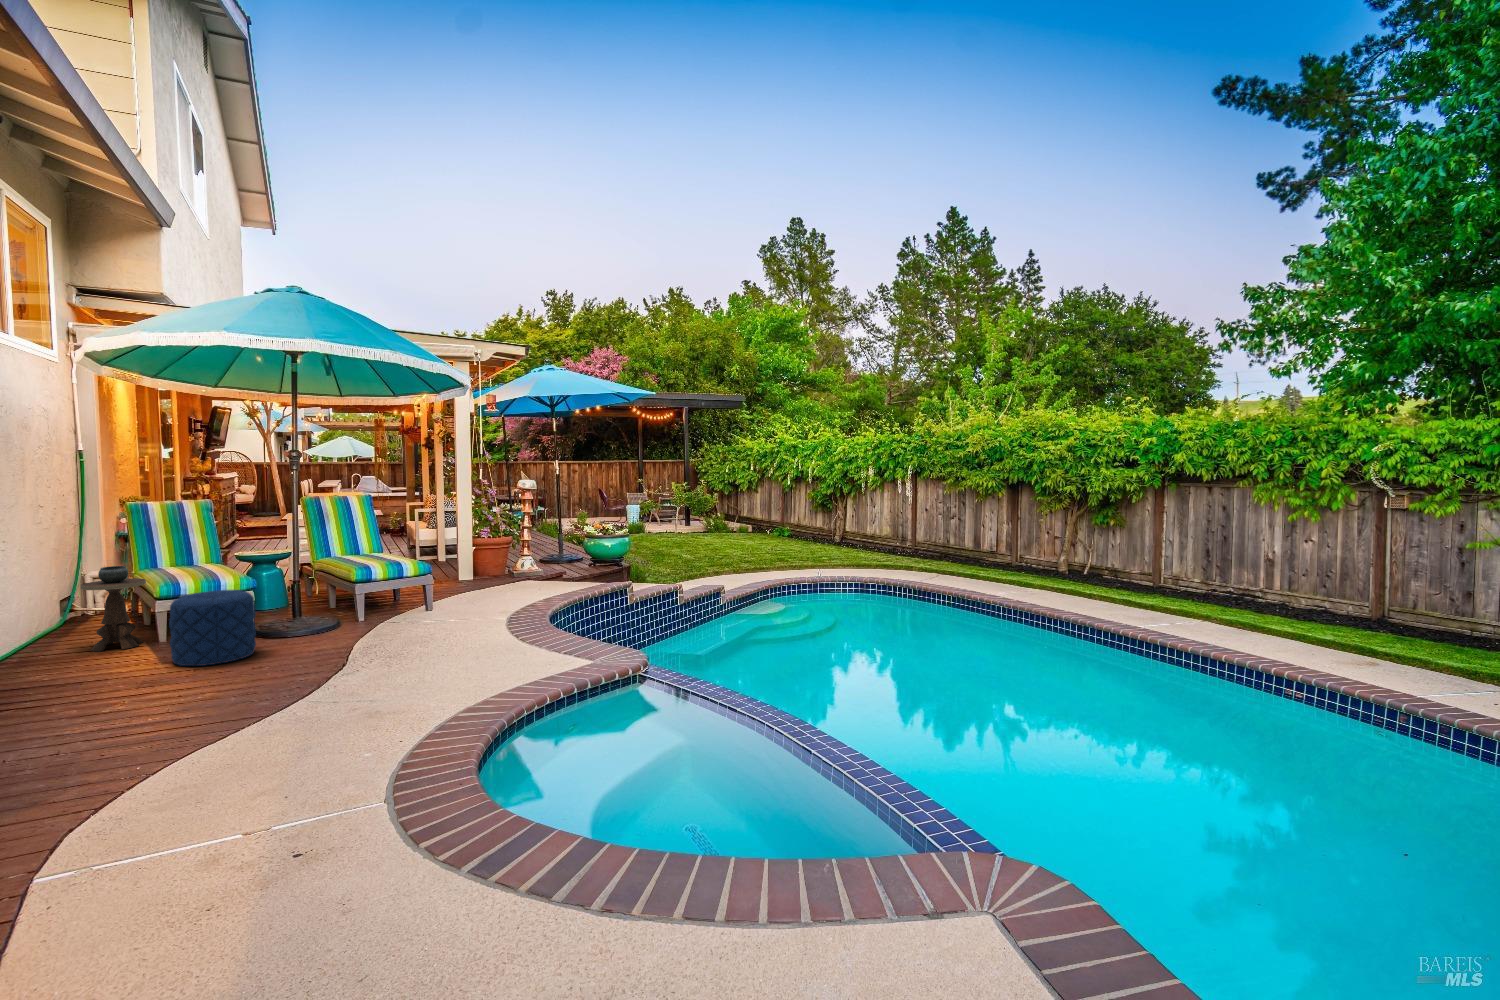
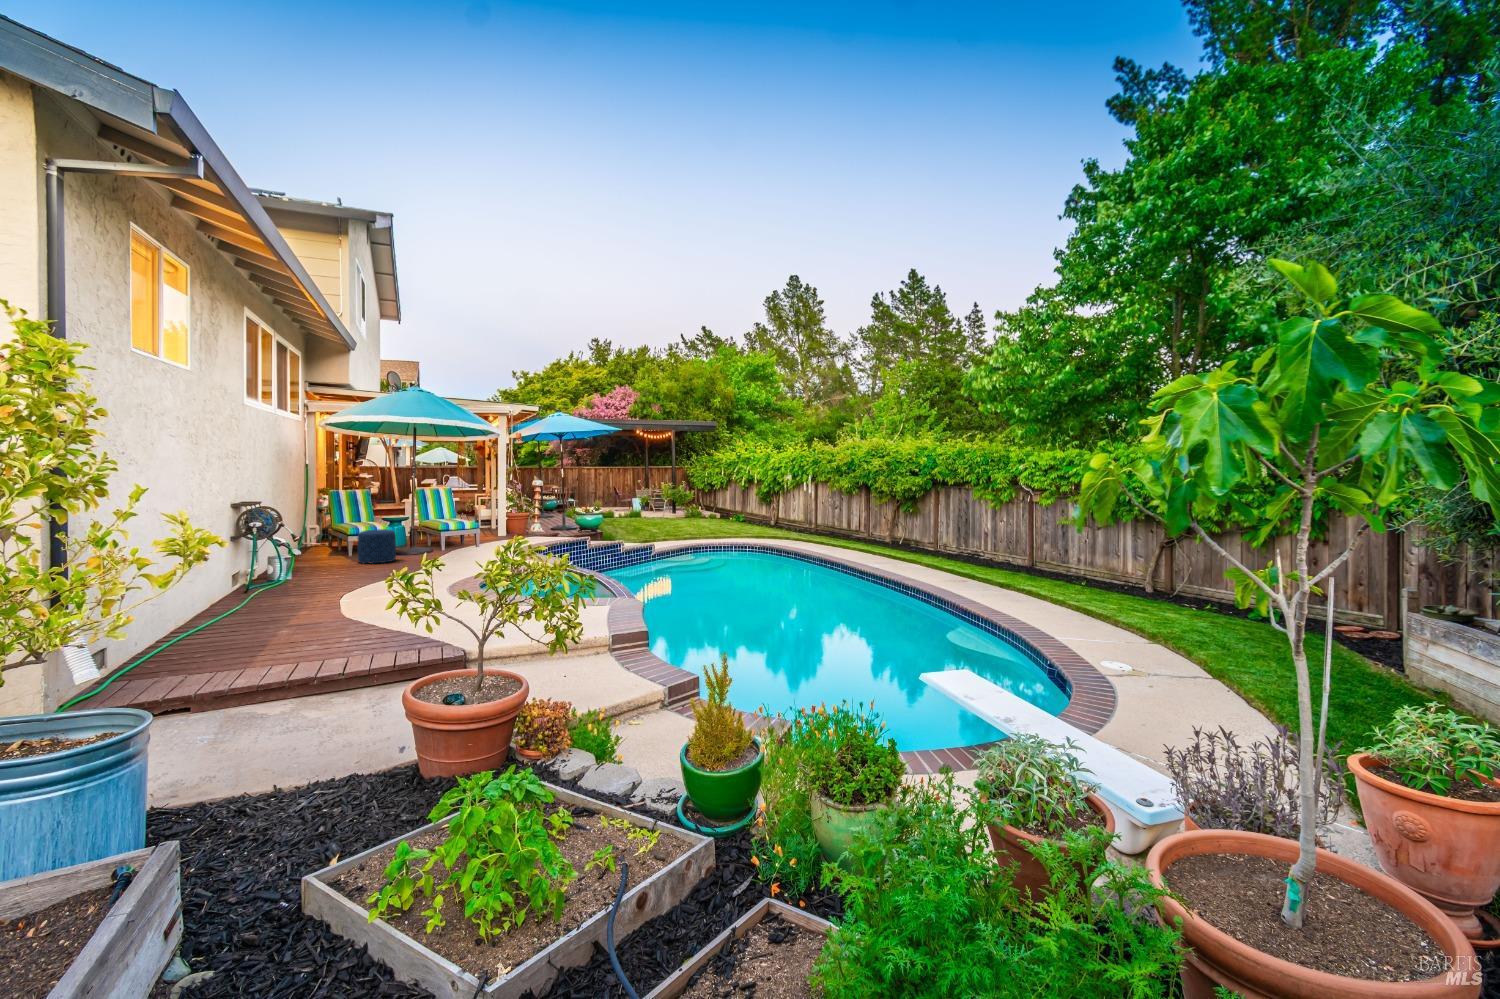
side table: present [81,566,146,652] -> none [314,518,343,558]

